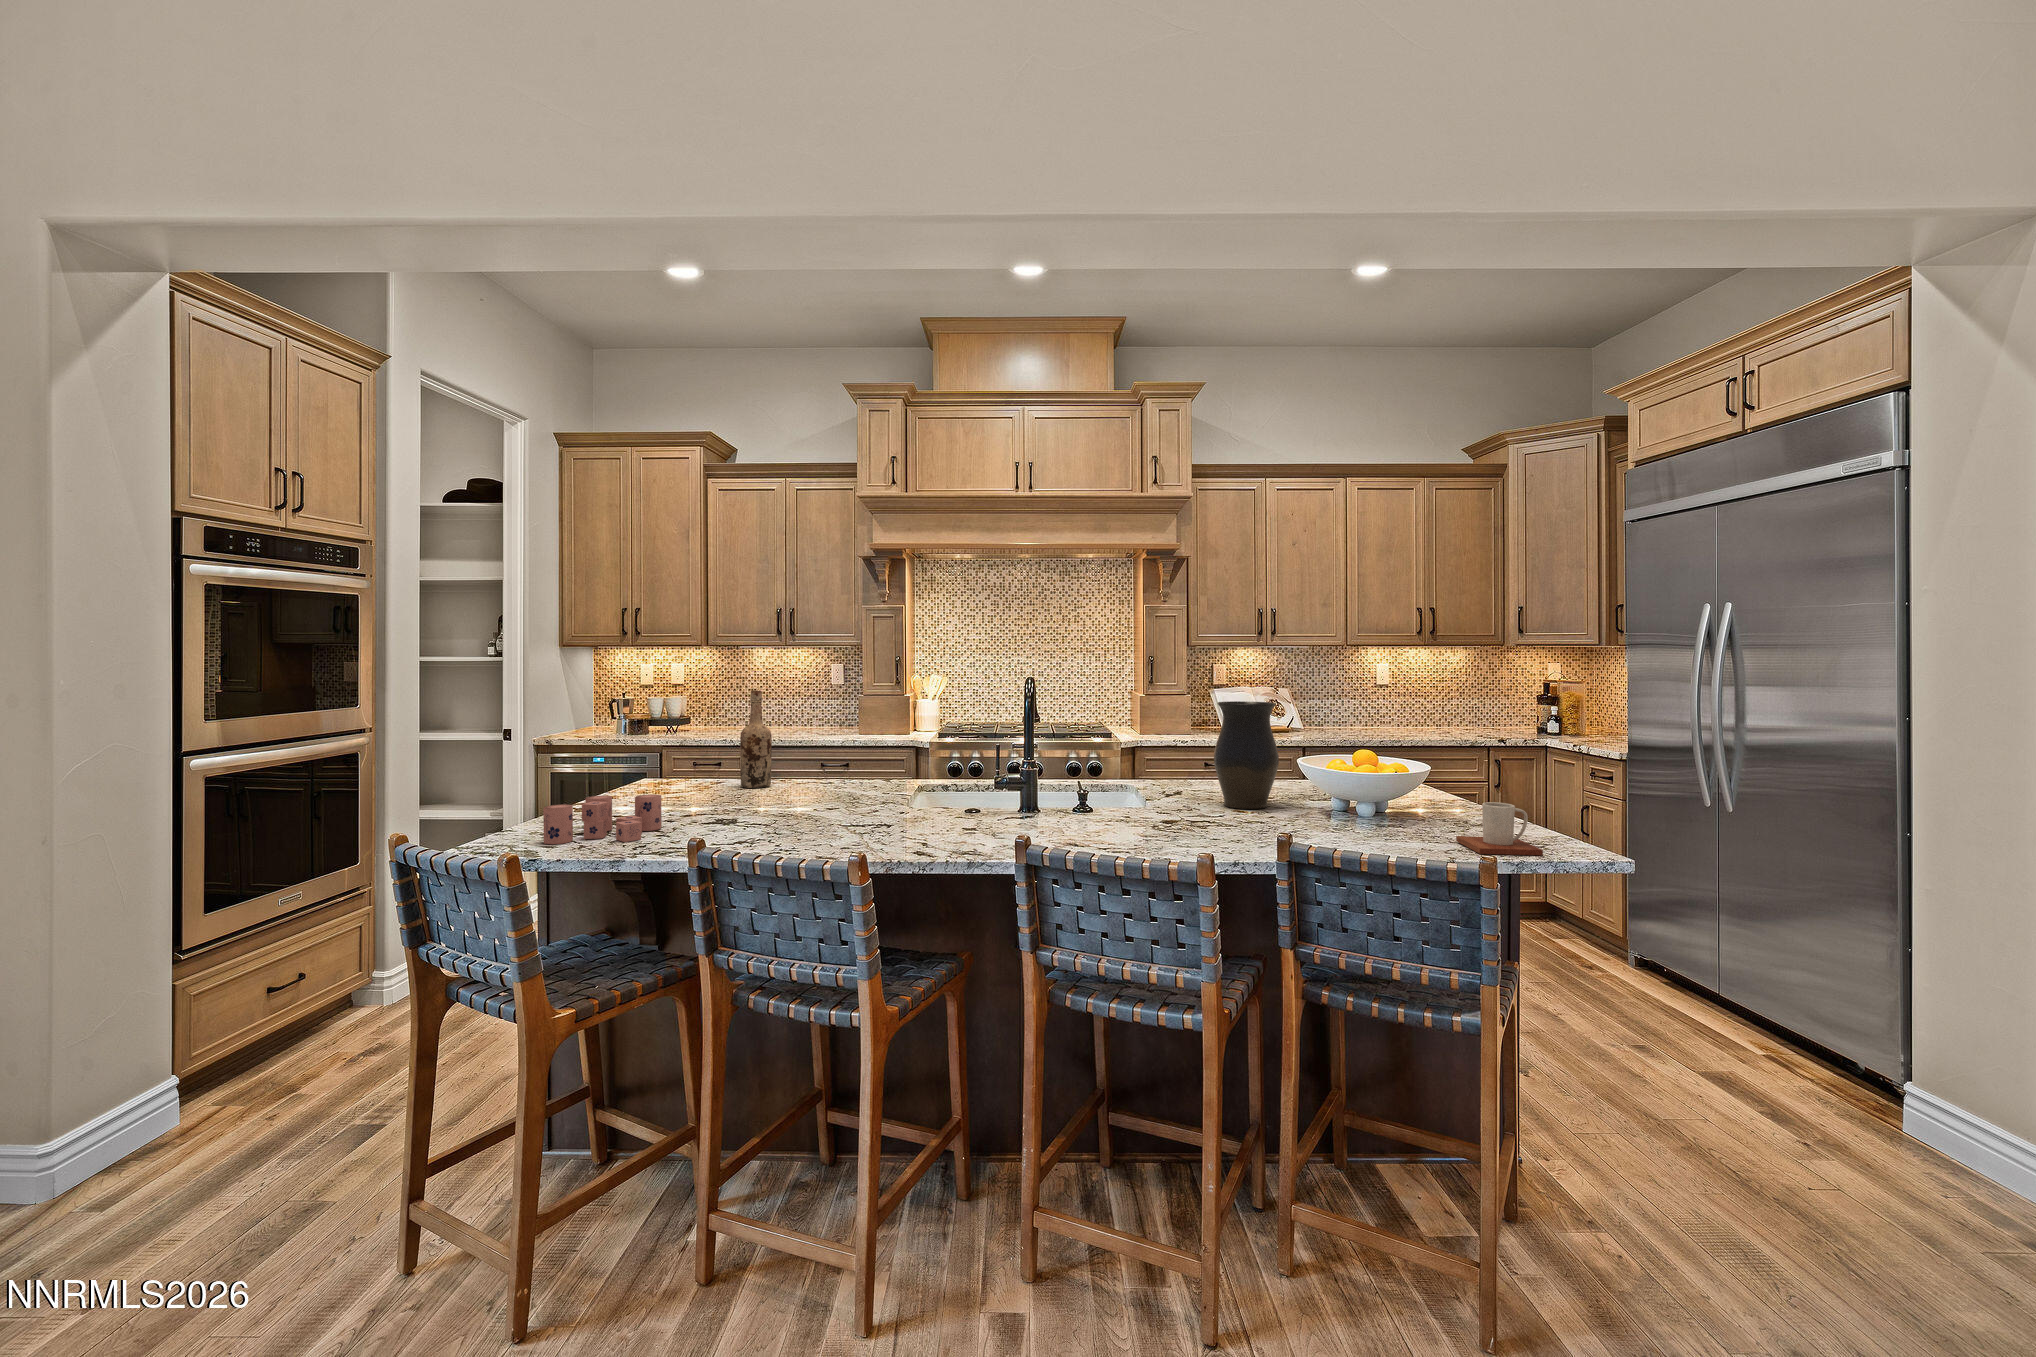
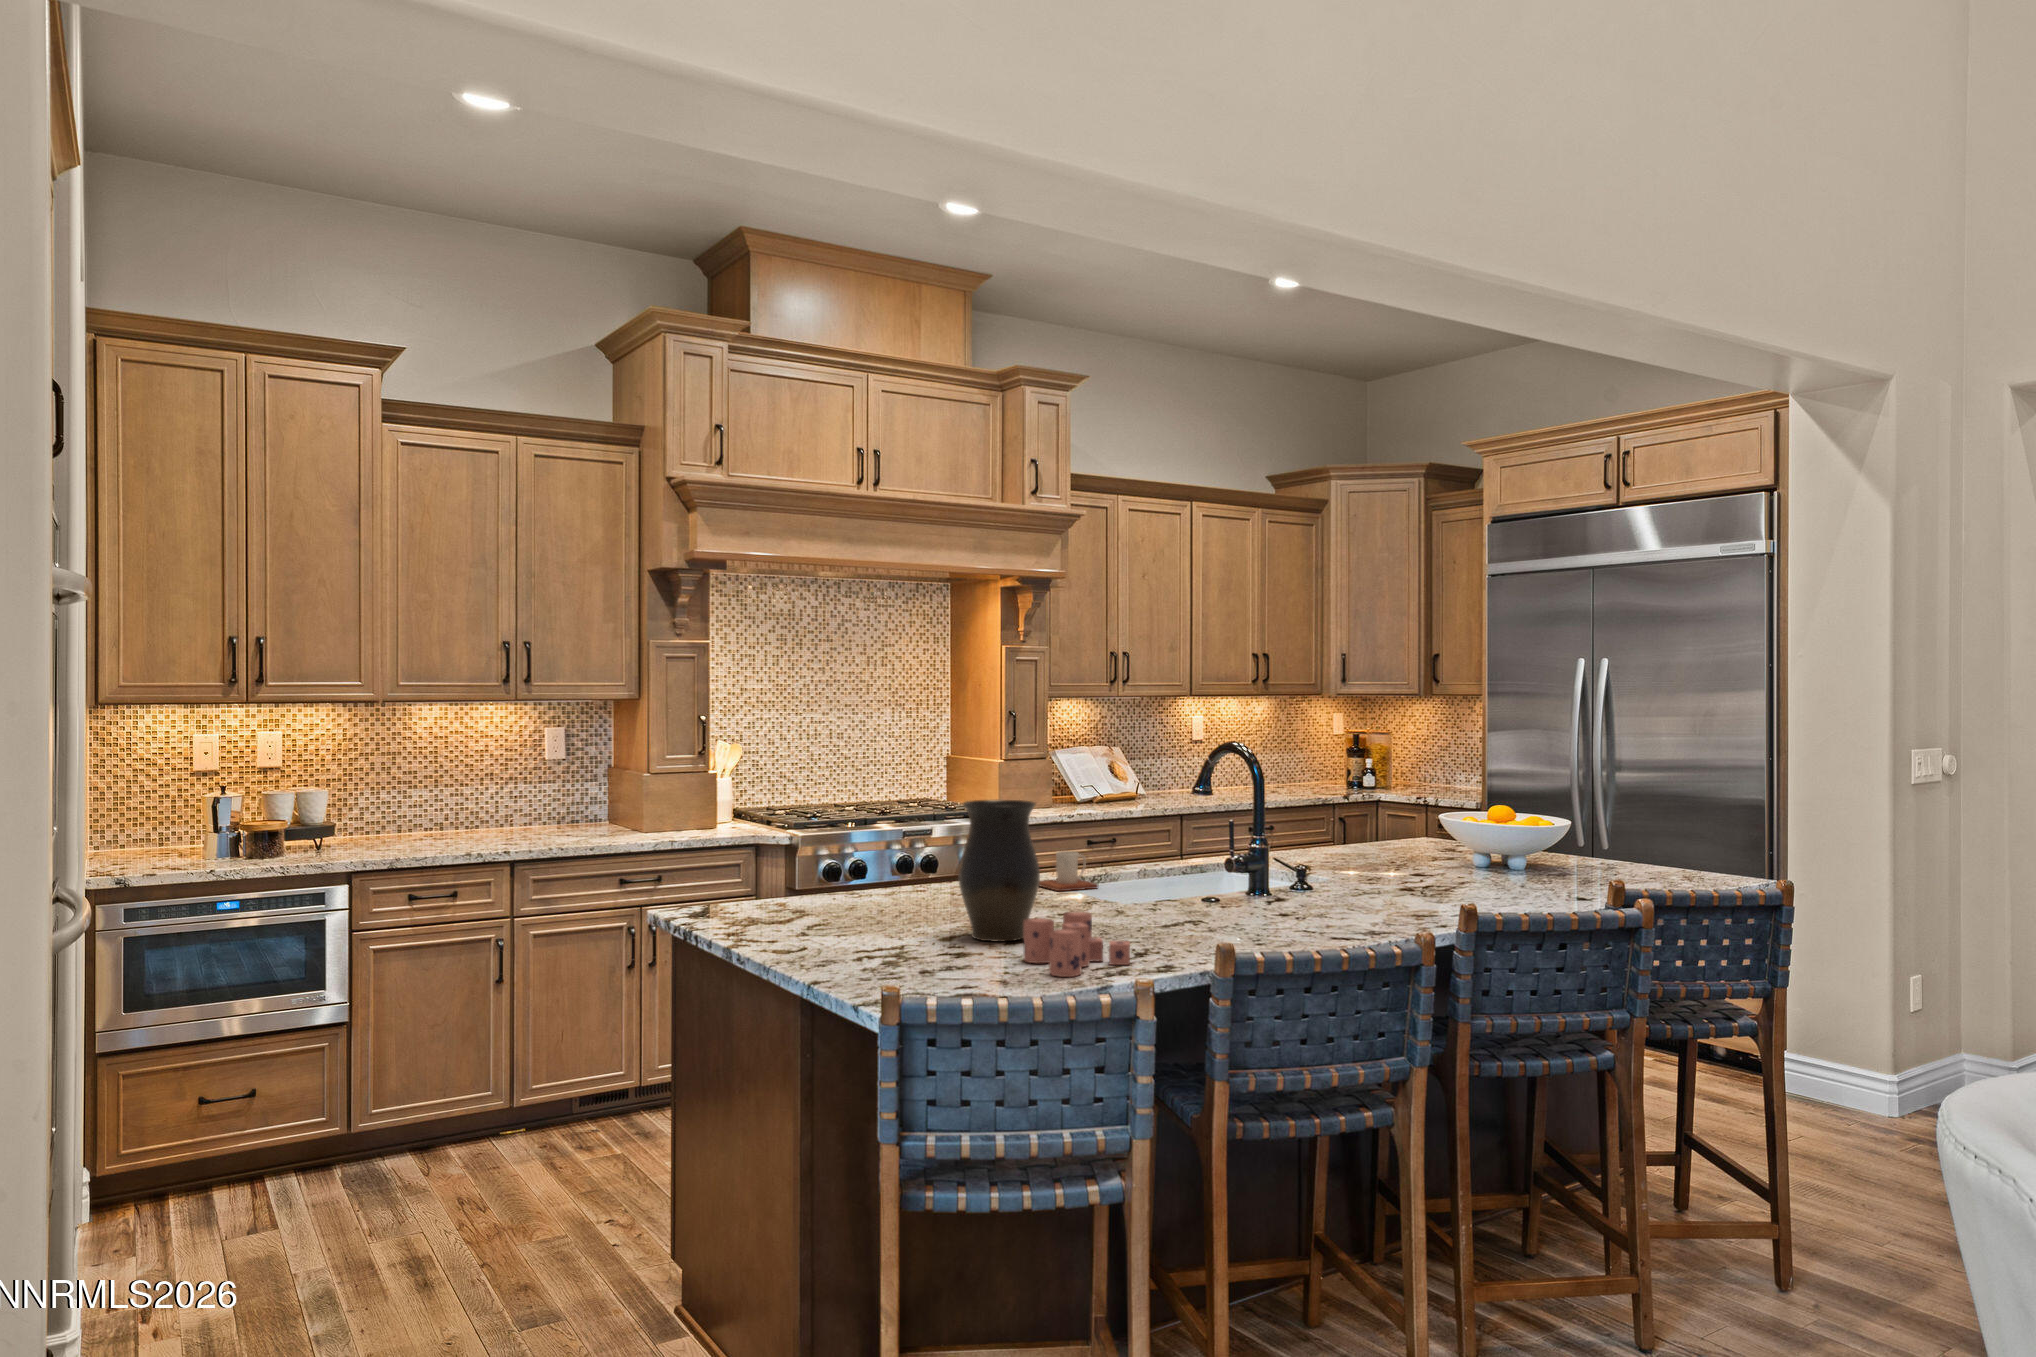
wine bottle: present [740,691,772,788] -> none [886,779,925,908]
vase: present [1214,701,1279,809] -> present [958,800,1040,941]
mug: present [1456,802,1543,855] -> present [1039,851,1098,891]

